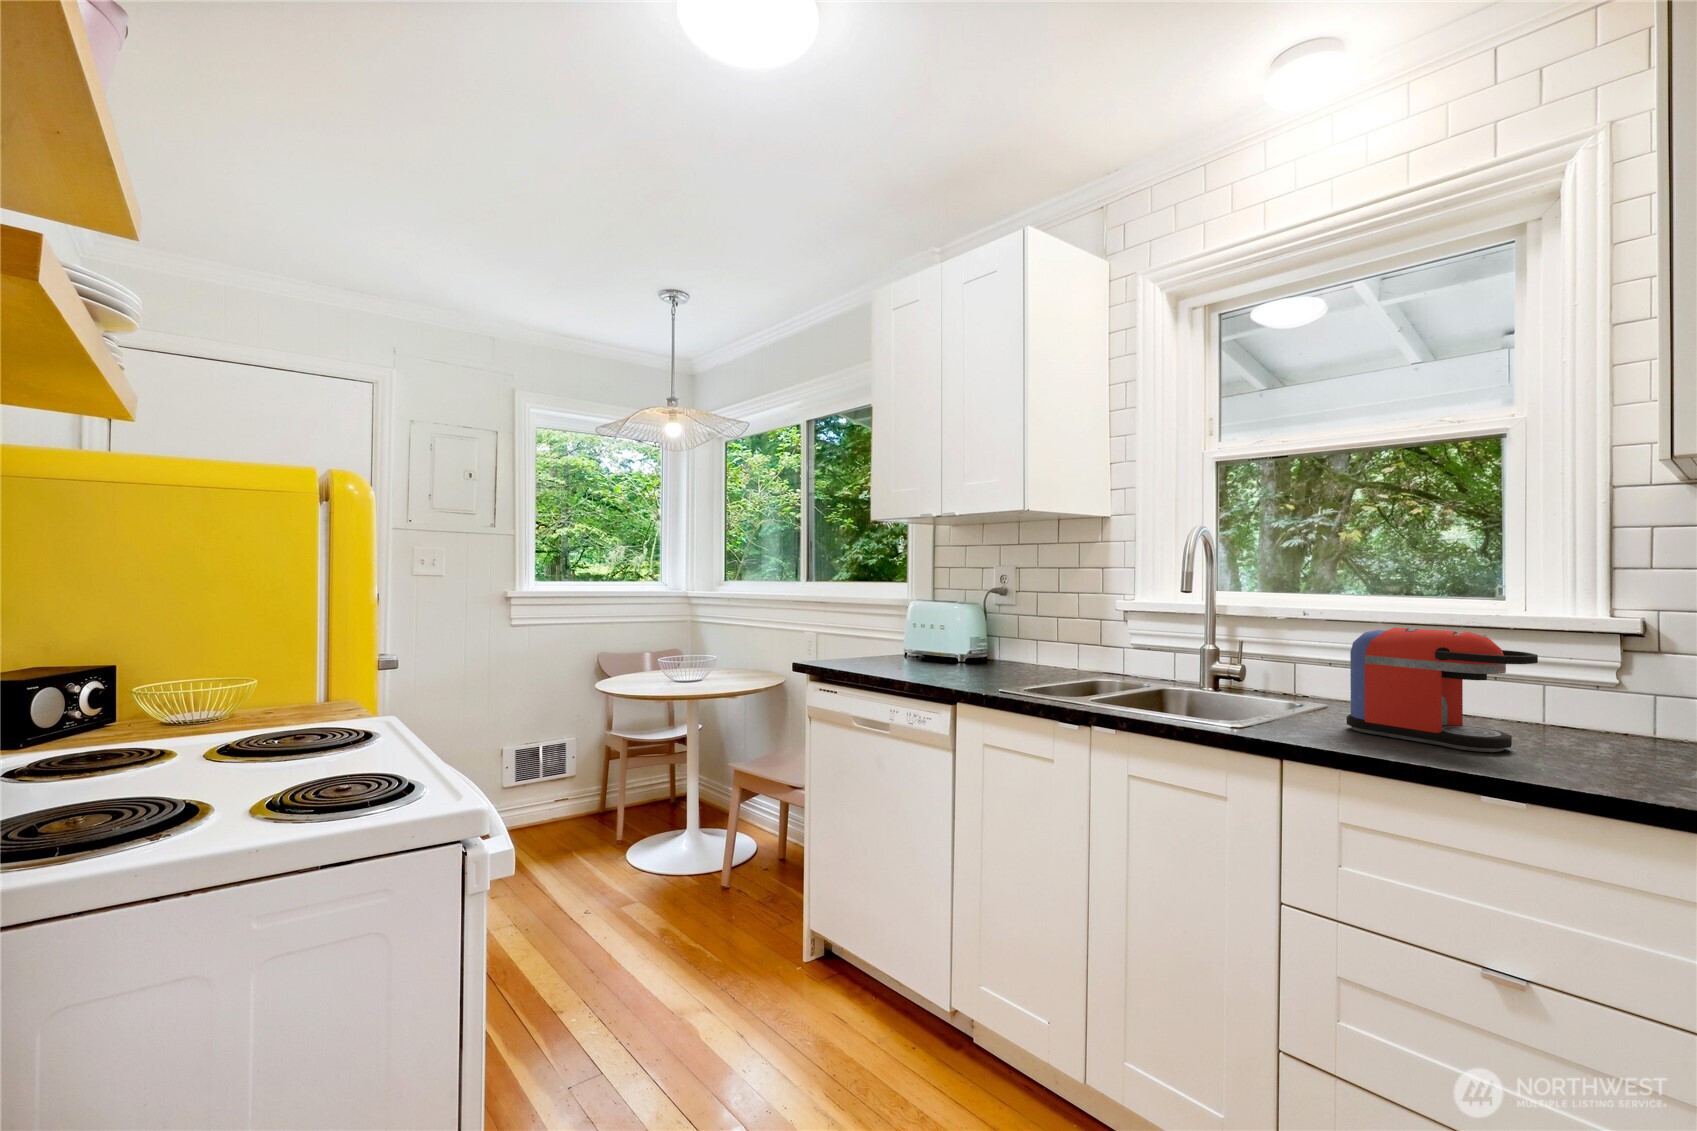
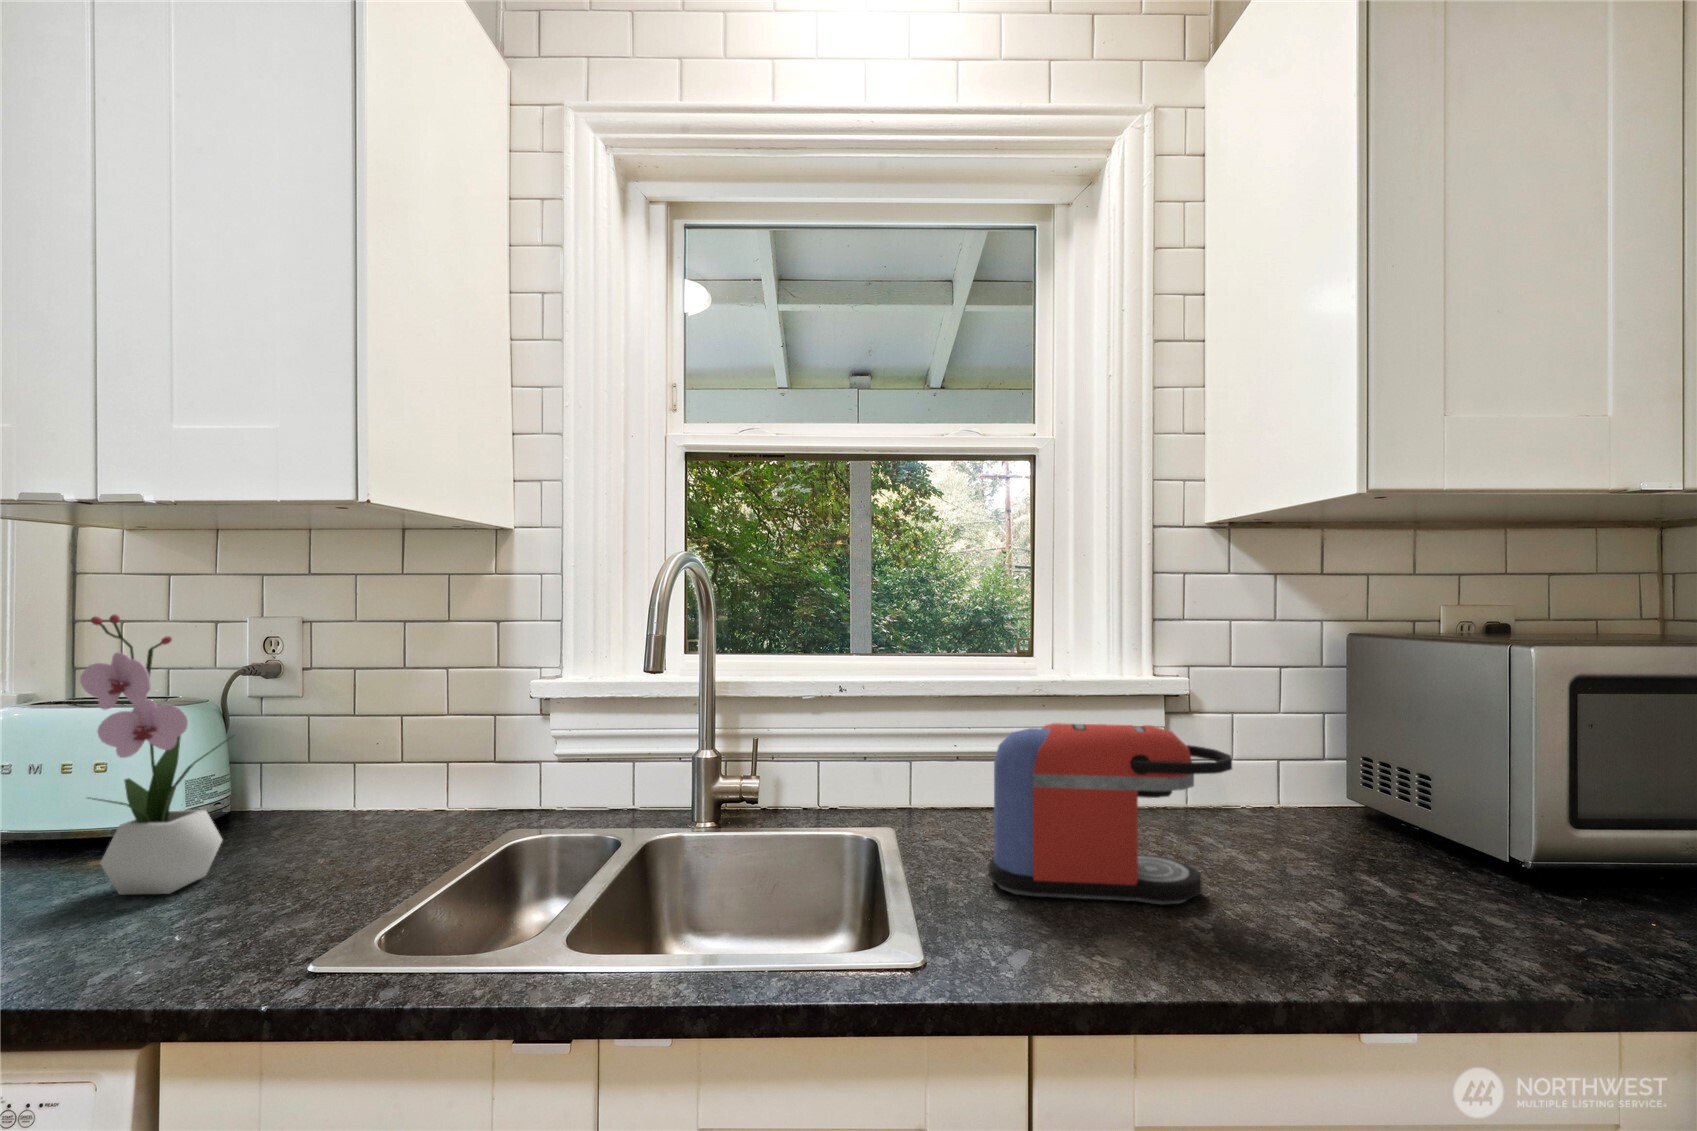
flower arrangement: none [932,559,984,674] -> present [80,614,227,894]

